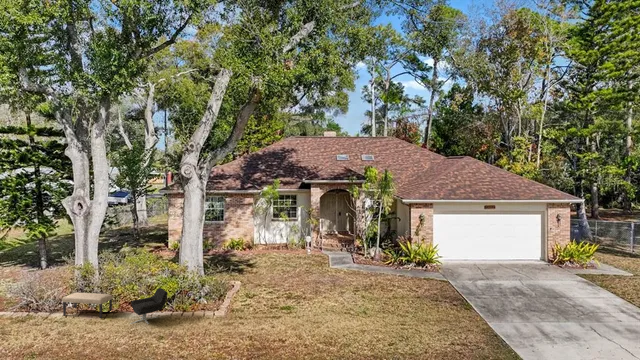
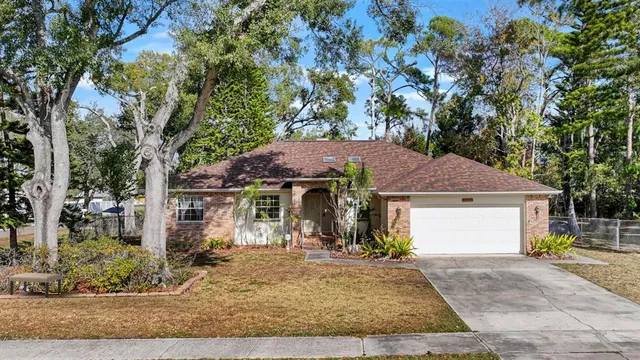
lounge chair: present [131,288,168,324] -> none [73,267,115,302]

